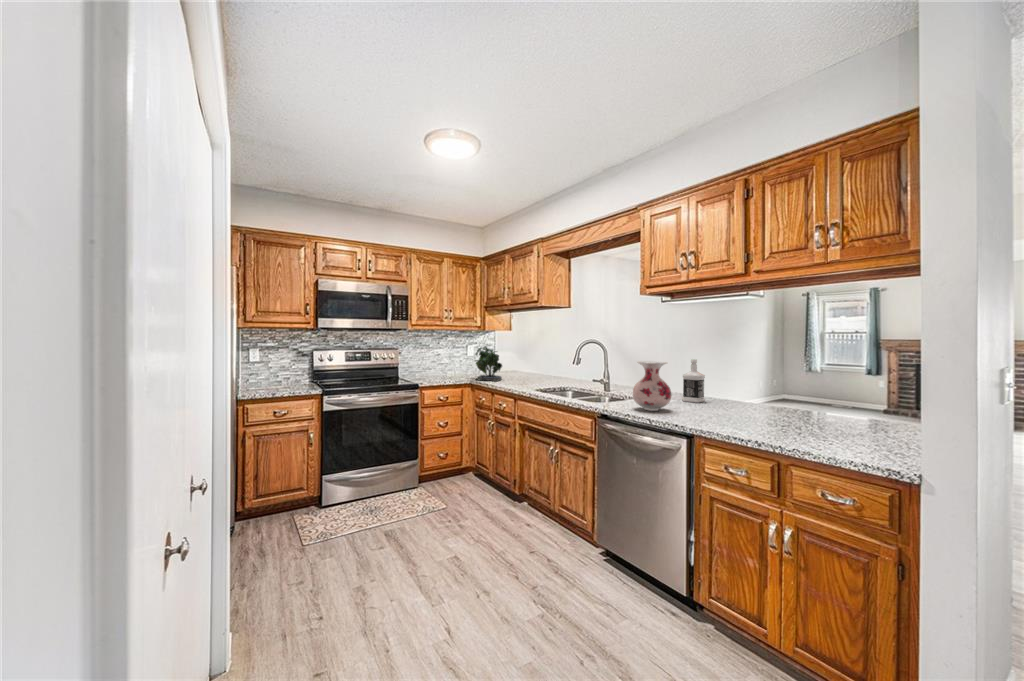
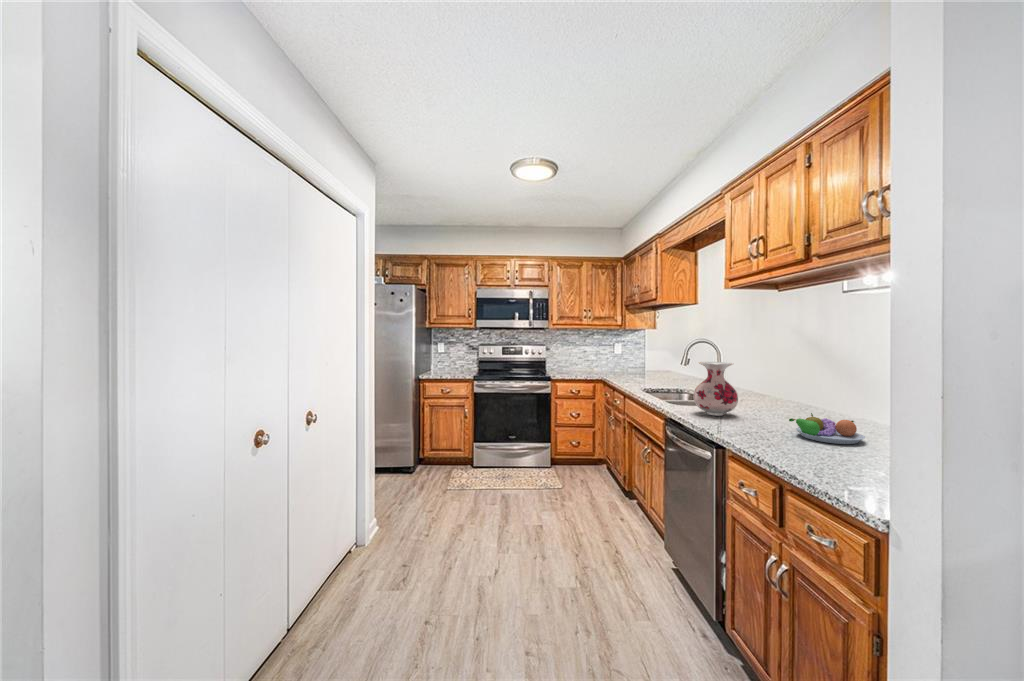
potted plant: present [476,346,502,381] -> none [608,342,637,378]
bottle: present [682,359,705,403] -> none [785,361,817,413]
fruit bowl: none [736,401,788,424] -> present [789,413,865,444]

